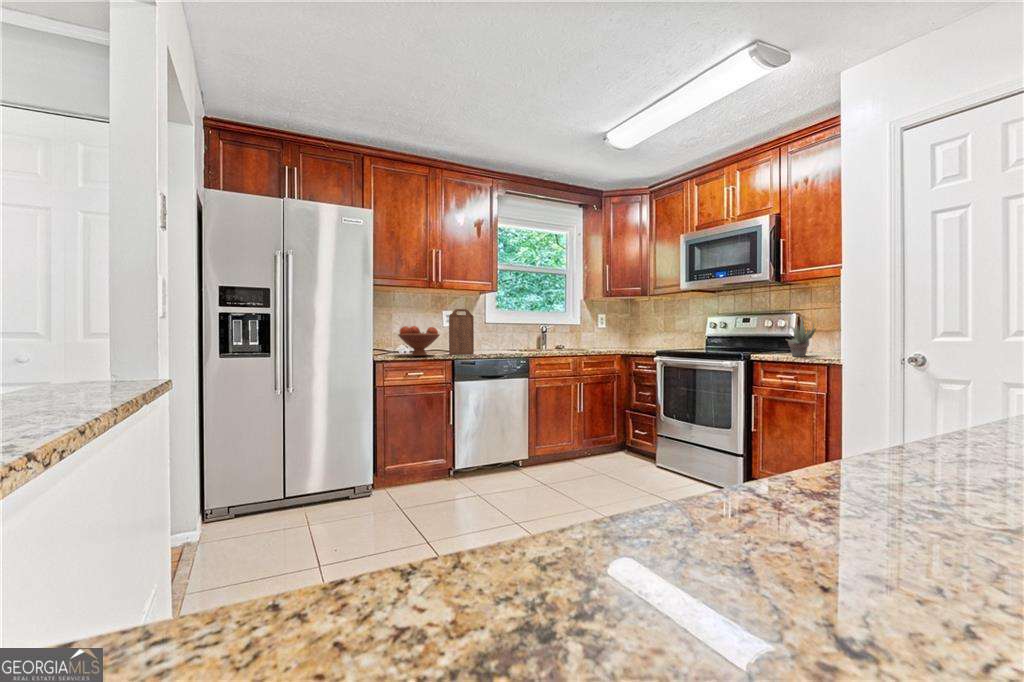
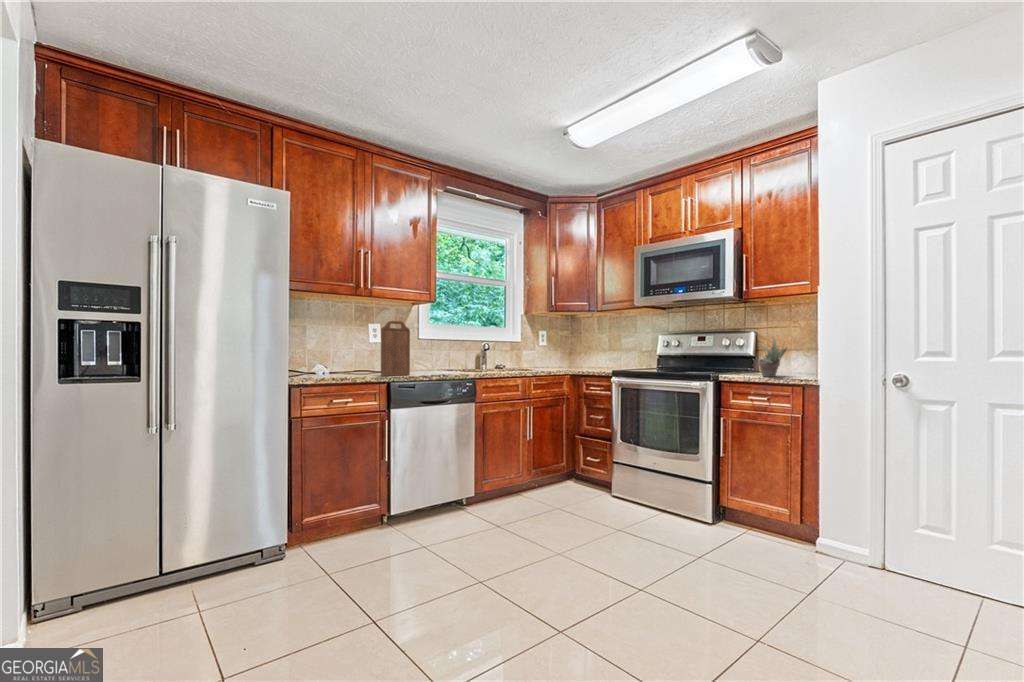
fruit bowl: present [398,326,440,356] -> none [317,341,371,378]

